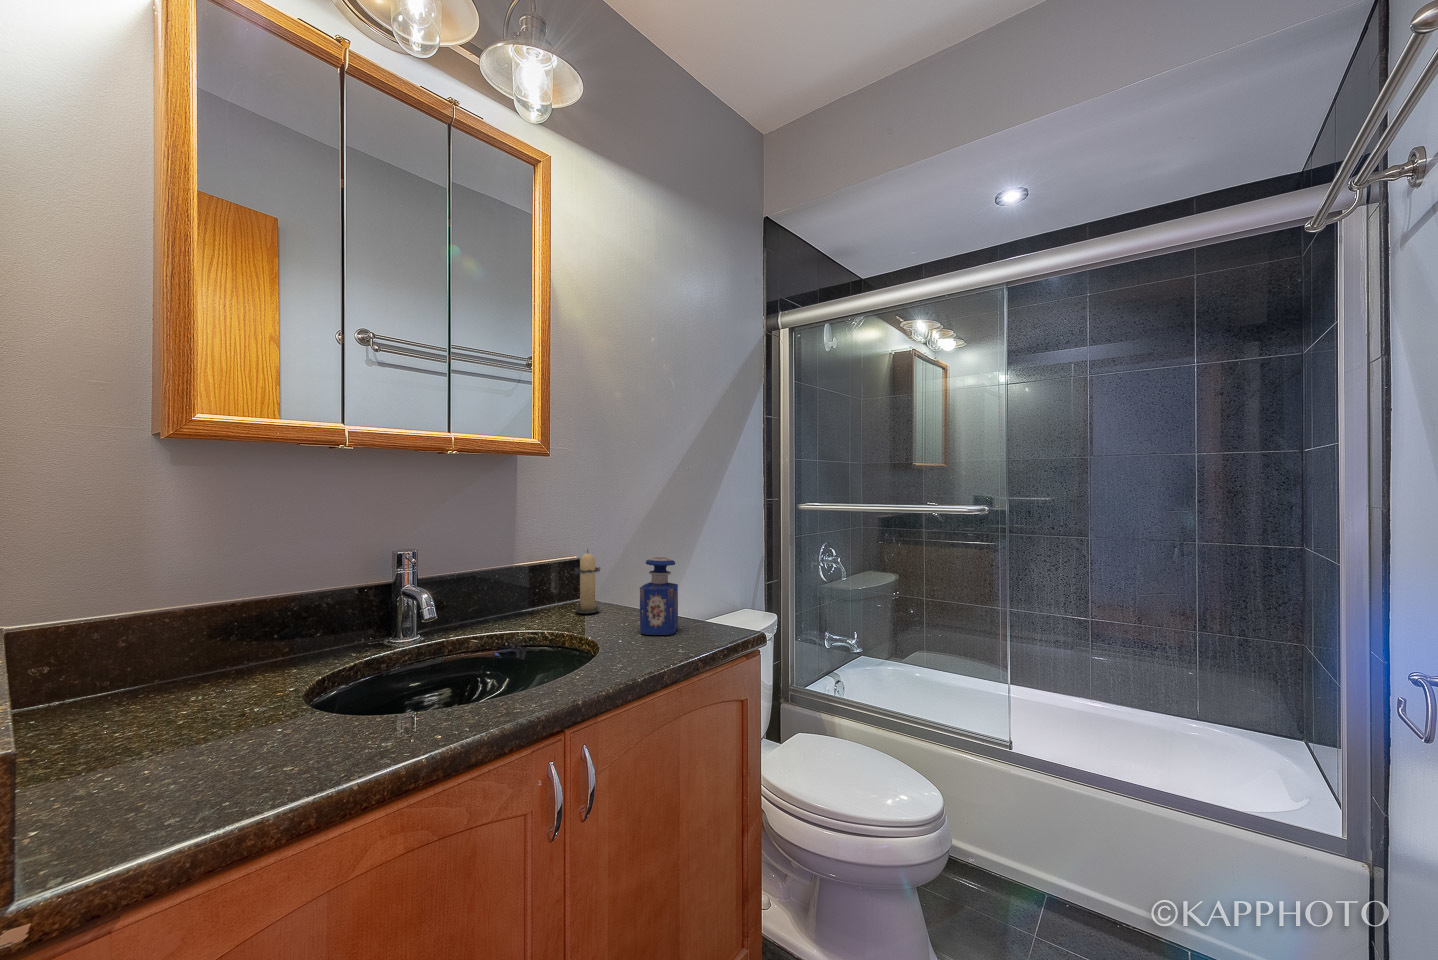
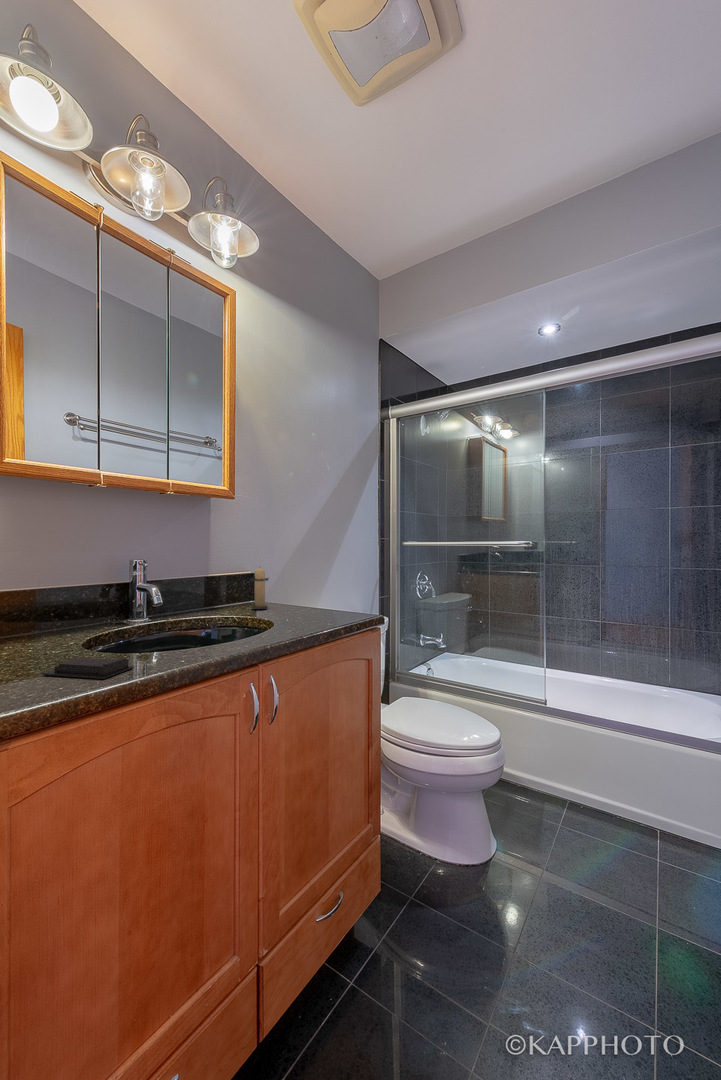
perfume bottle: present [640,557,678,635] -> none [299,567,325,618]
soap bar: none [210,734,357,783] -> present [42,658,134,679]

